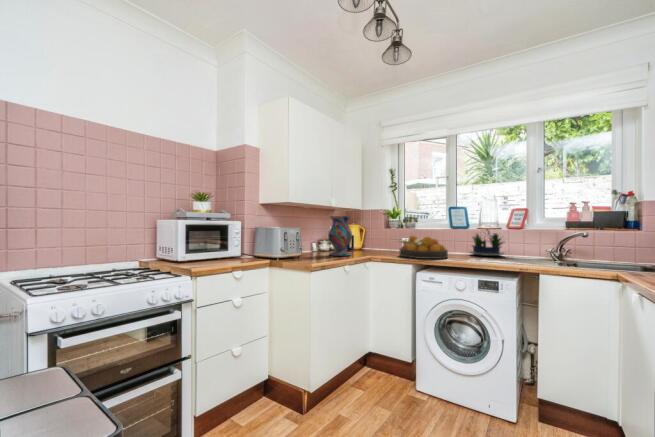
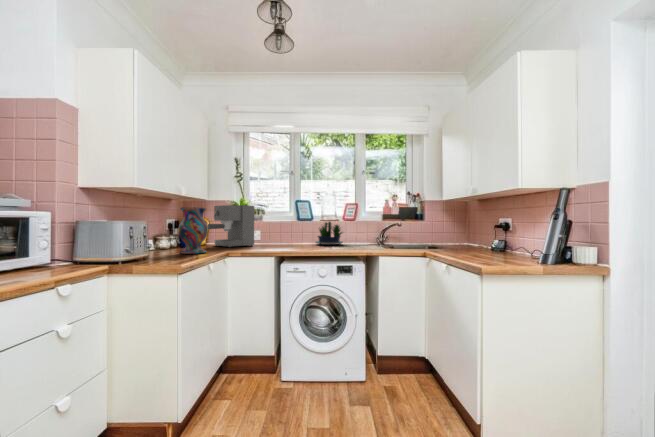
coffee maker: none [359,213,402,252] -> present [208,205,254,247]
fruit bowl: present [400,236,448,259] -> none [257,228,304,251]

